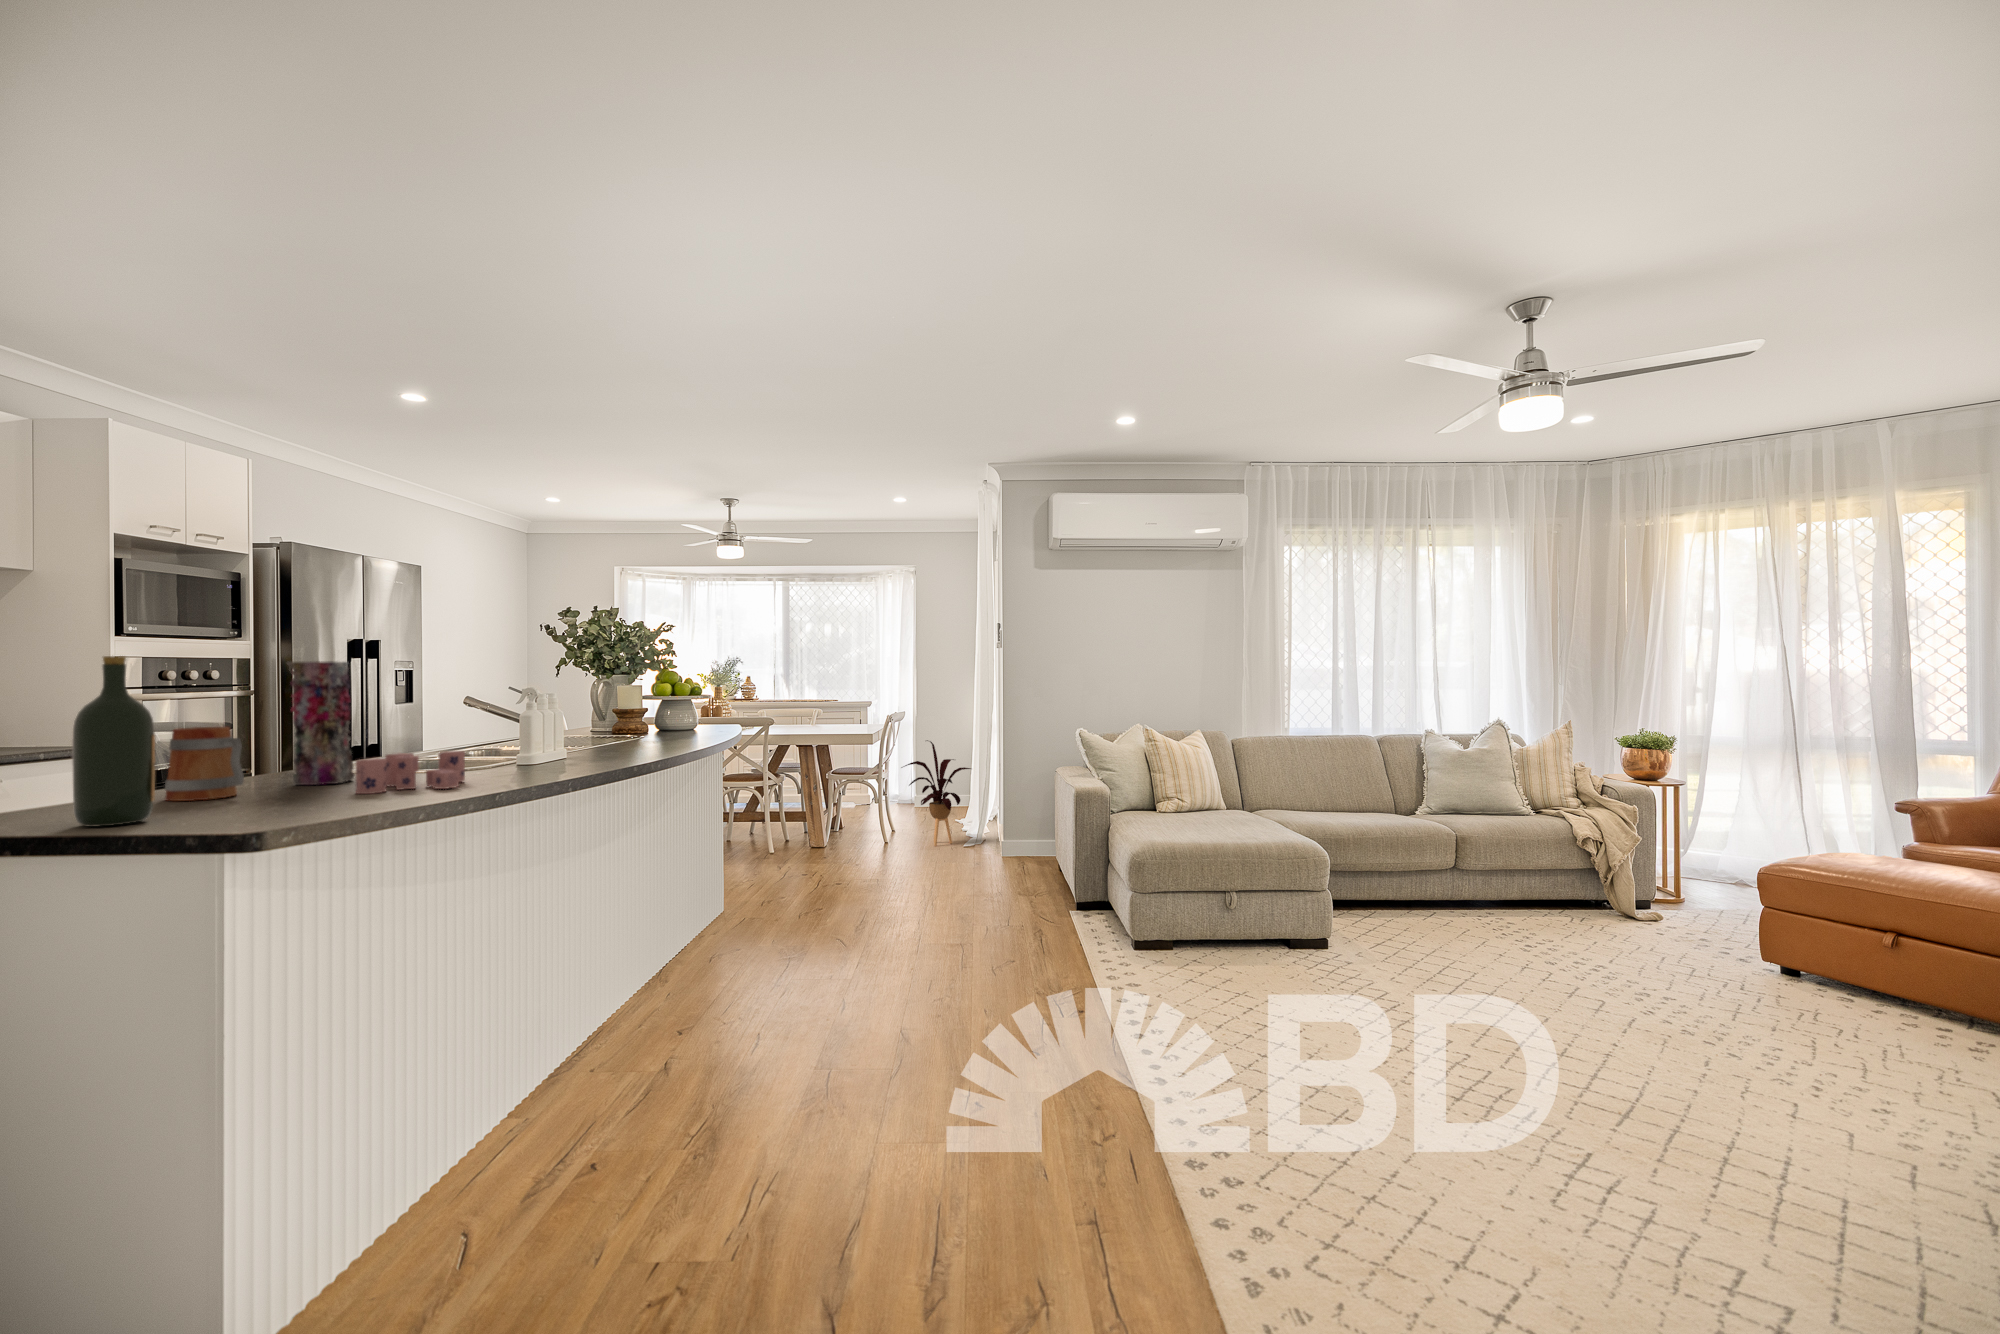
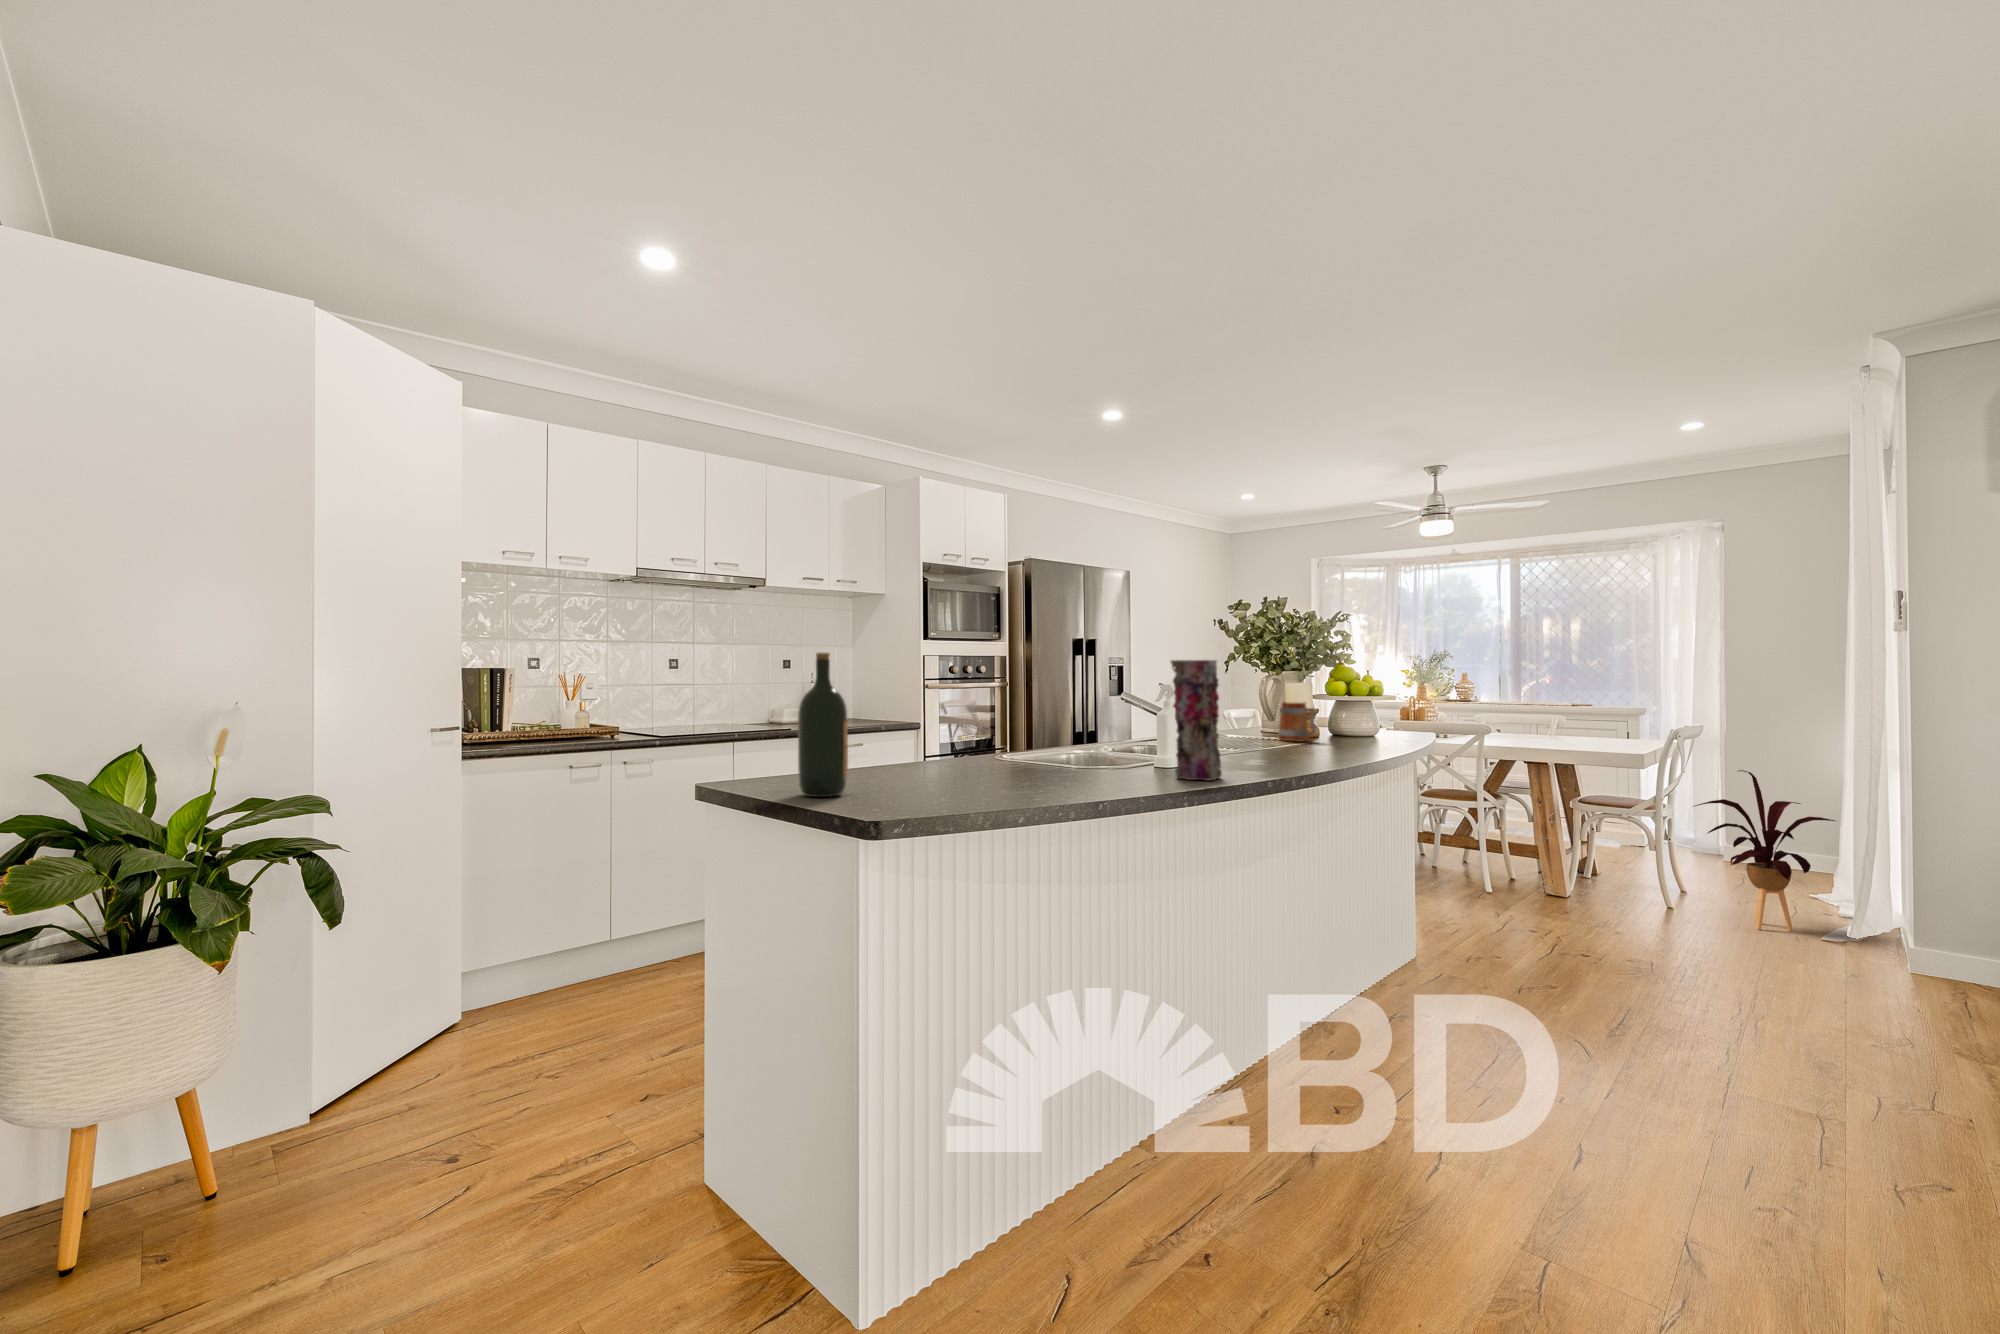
vase: present [287,661,354,785] -> present [1171,660,1222,781]
mug: present [165,727,244,801] -> present [1278,702,1316,741]
candle: present [356,751,465,794] -> none [1002,748,1097,789]

